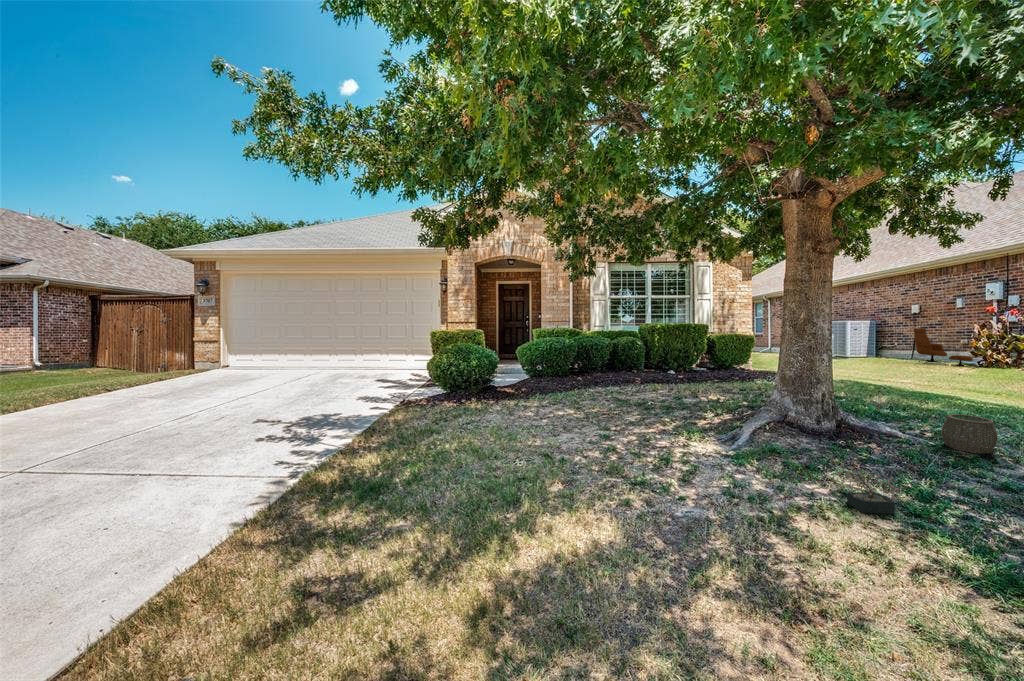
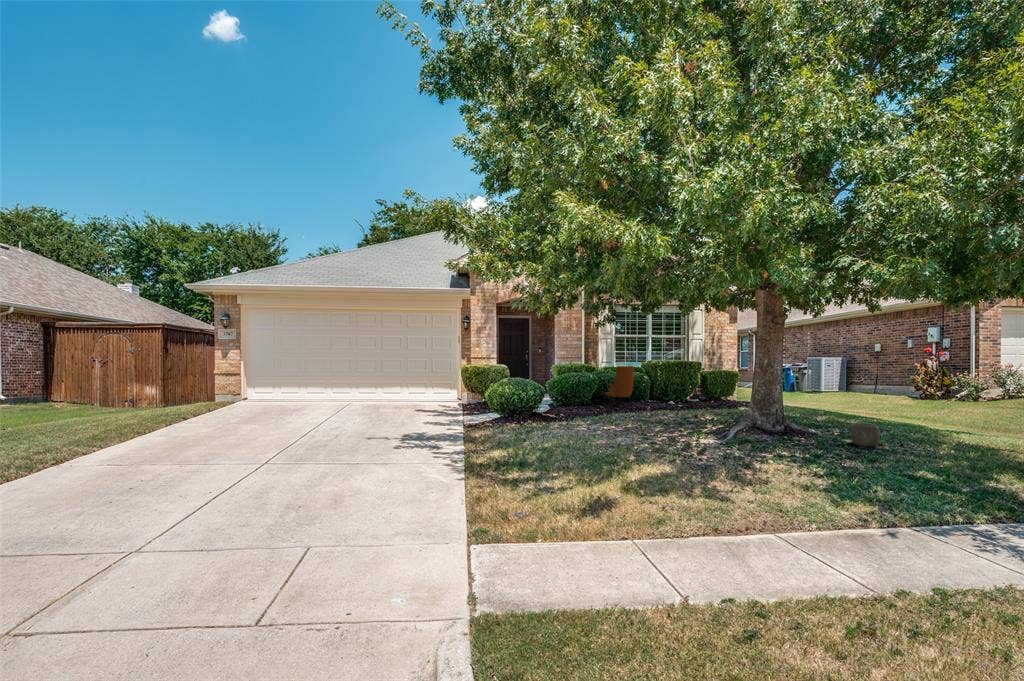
lounge chair: present [914,328,973,366] -> present [605,366,634,407]
decorative plant: present [838,464,899,514] -> none [780,444,810,469]

